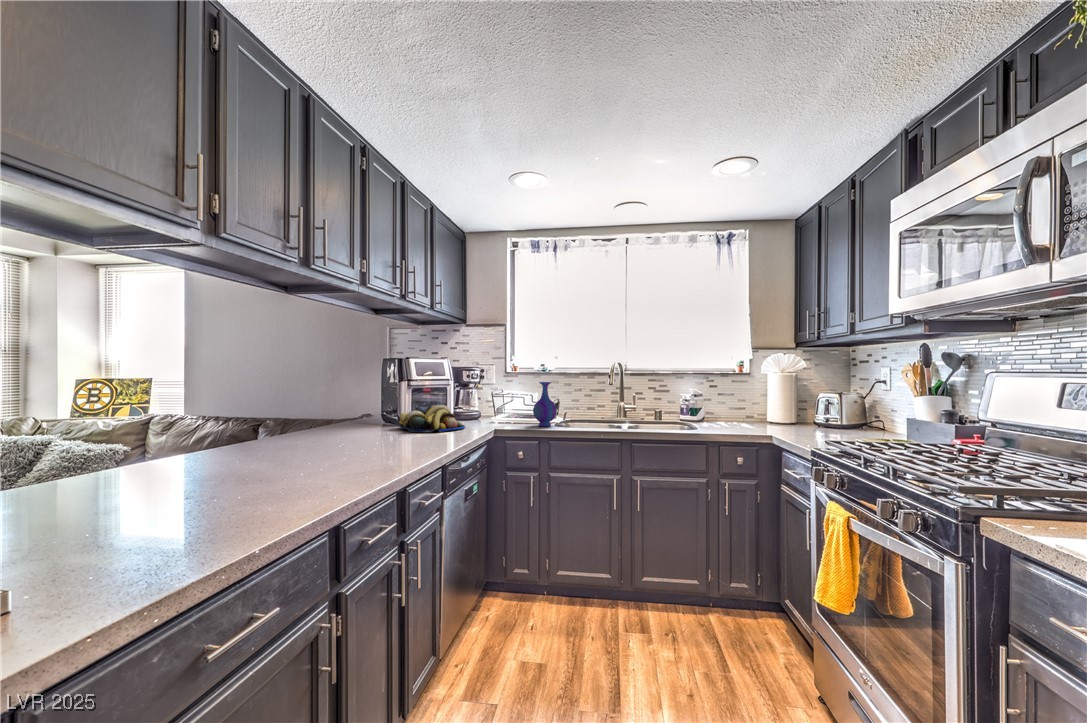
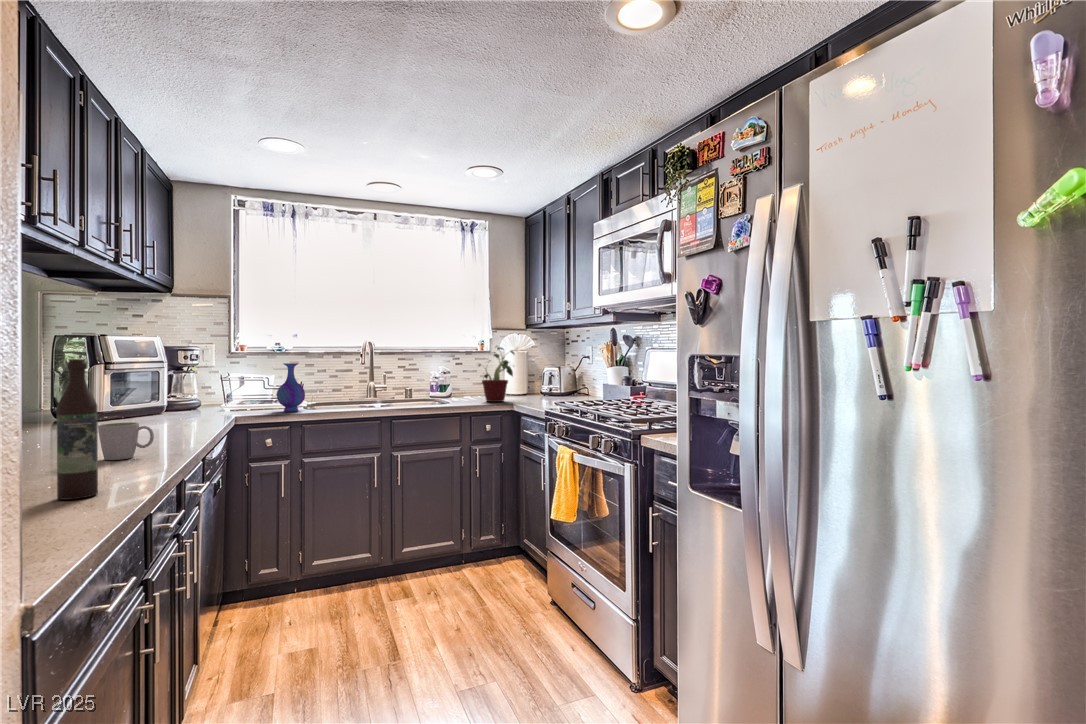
potted plant: none [729,366,783,430] -> present [479,346,516,402]
wine bottle: none [269,382,304,513] -> present [57,359,98,500]
fruit bowl: present [399,405,465,432] -> none [93,393,191,427]
mug: none [355,434,395,468] -> present [98,422,154,460]

